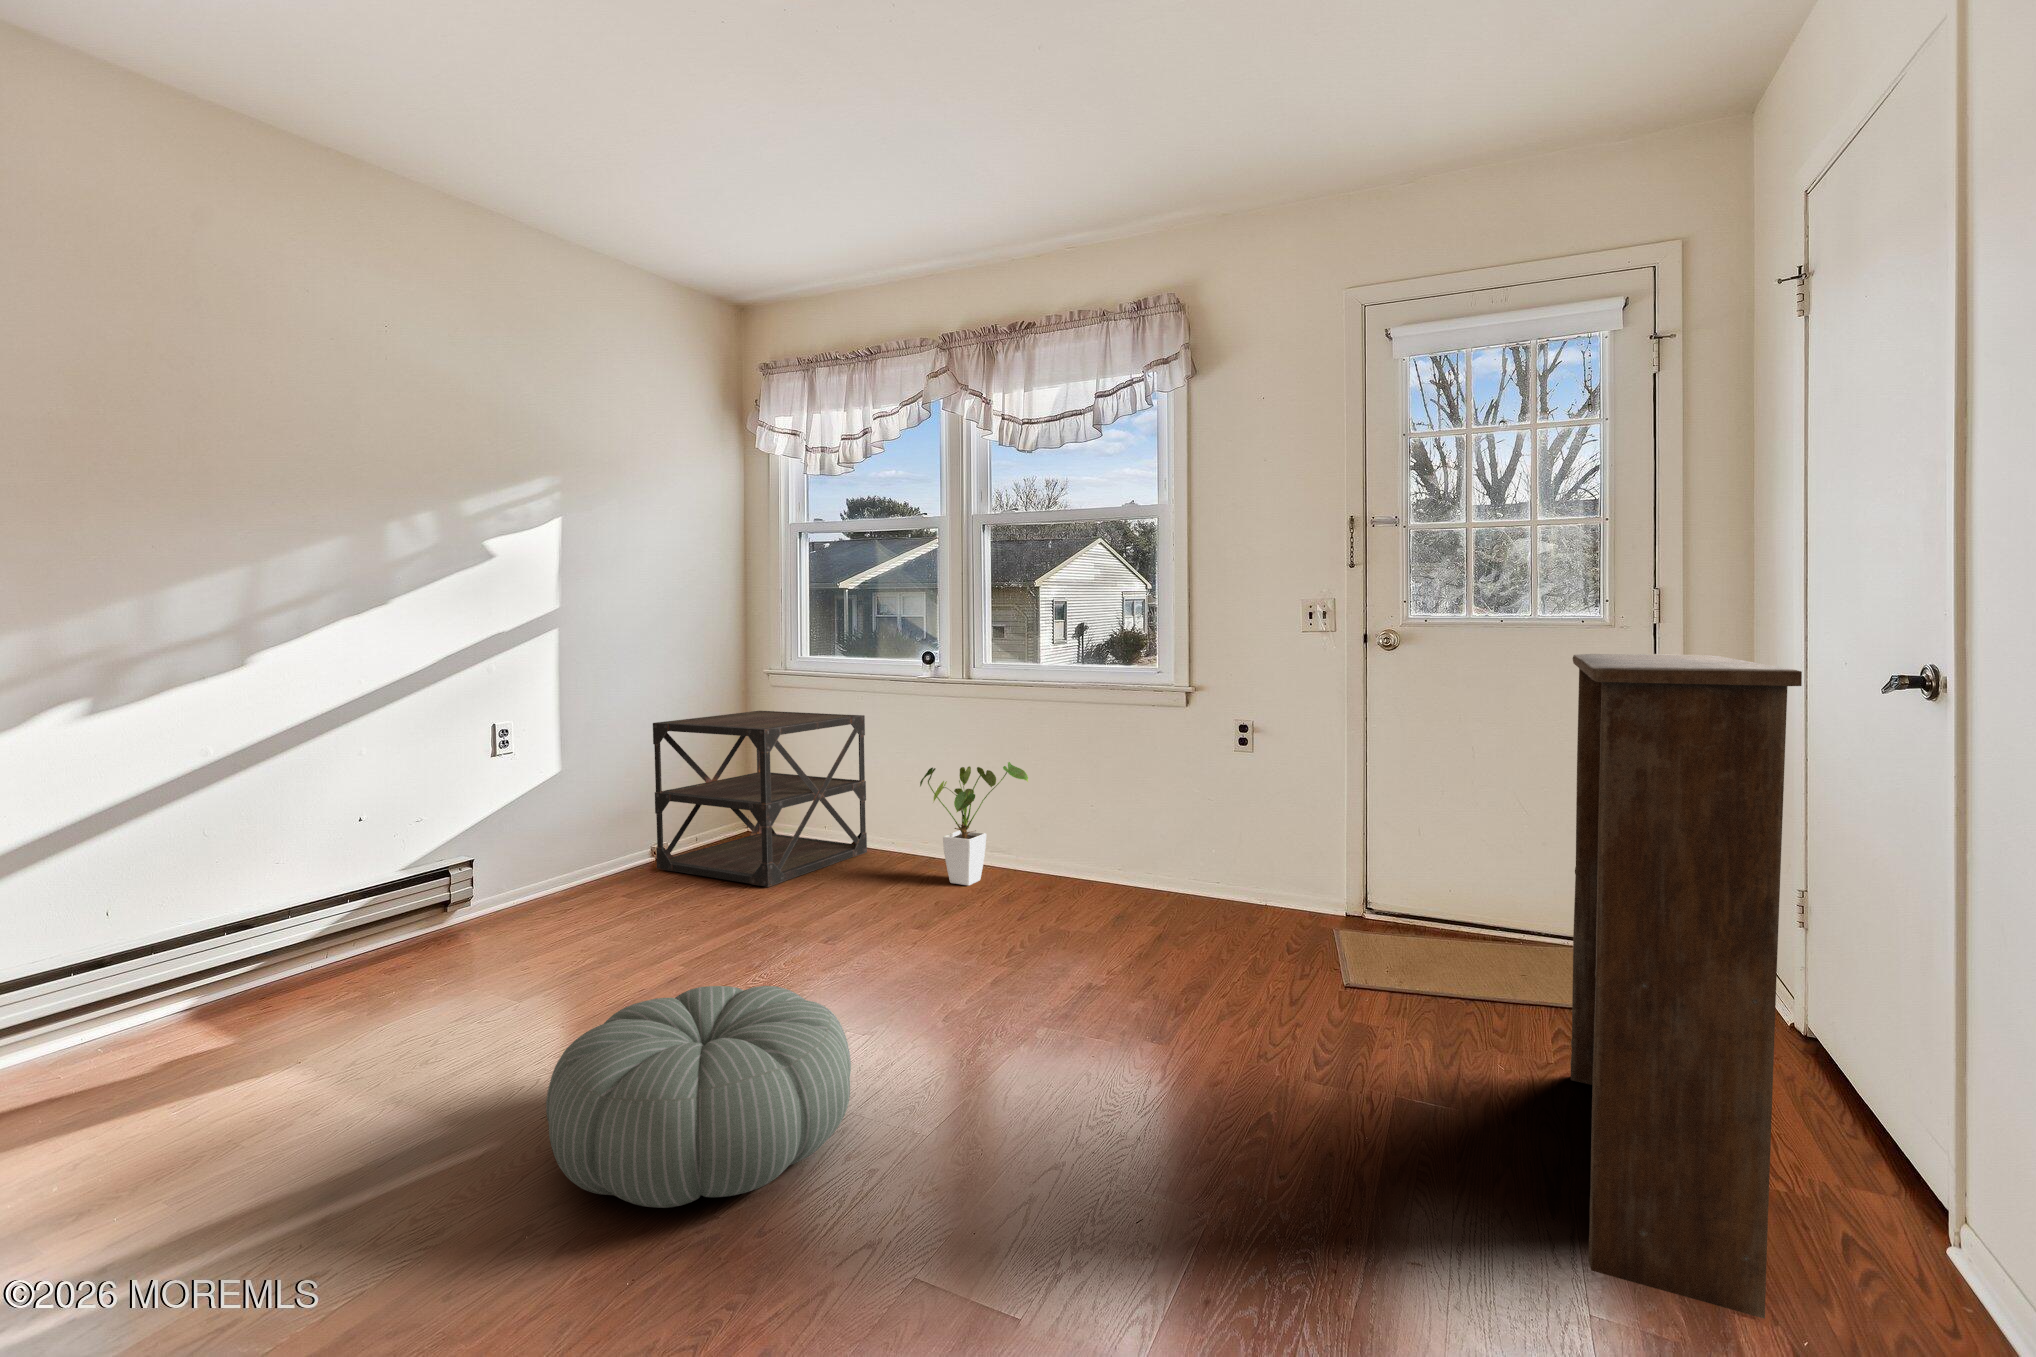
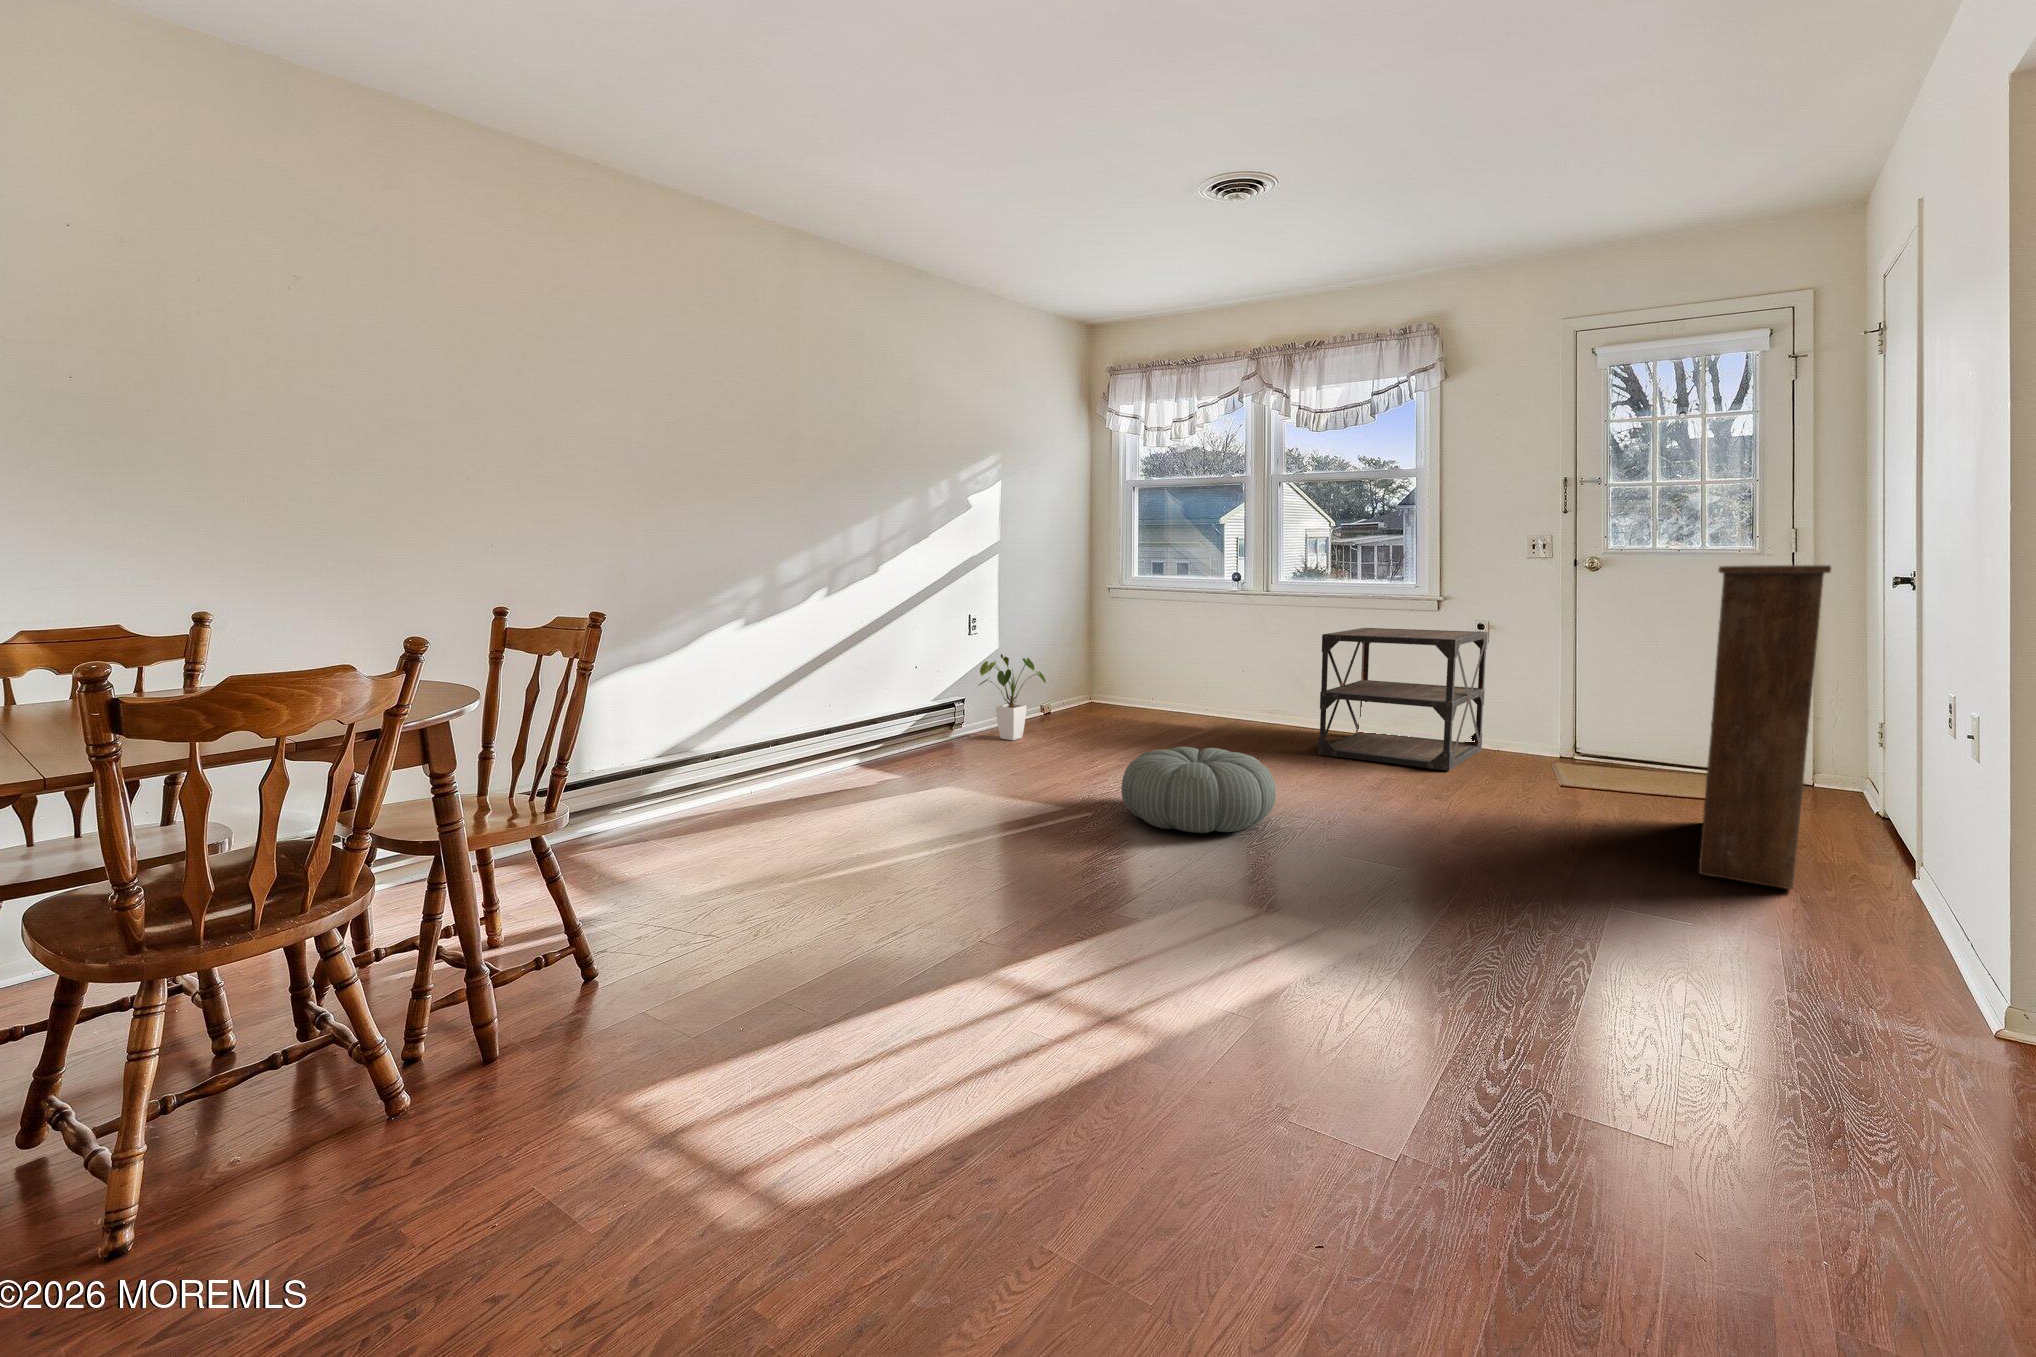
side table: present [653,711,867,887] -> present [1318,628,1488,771]
house plant: present [920,762,1028,885] -> present [979,654,1046,740]

